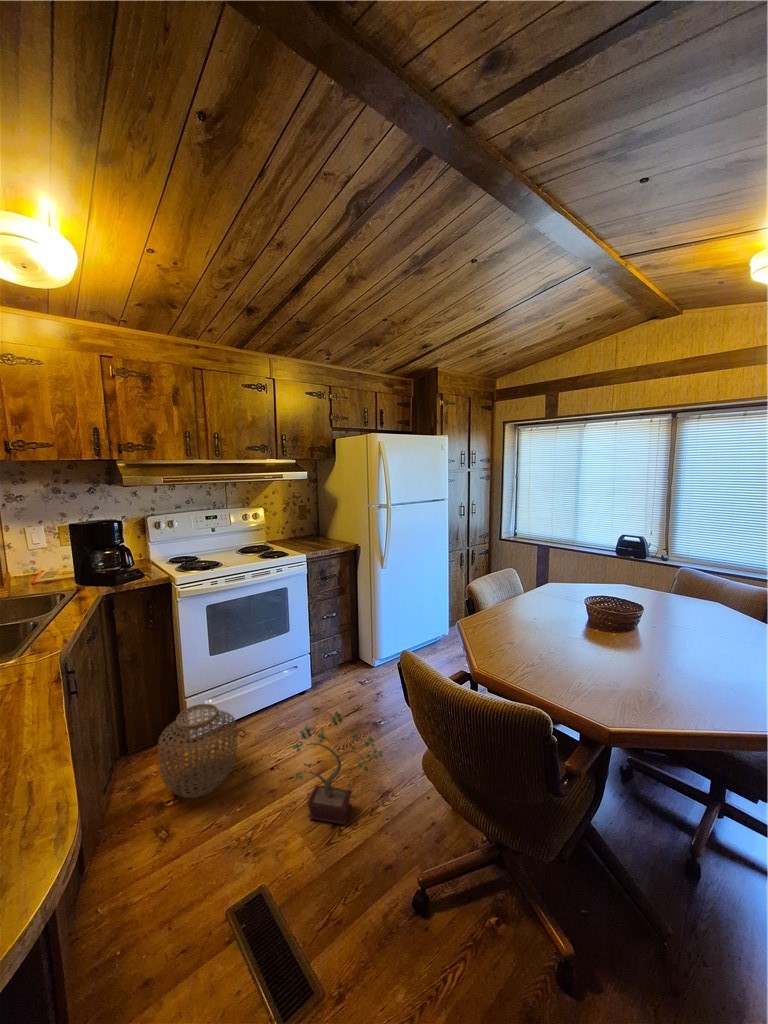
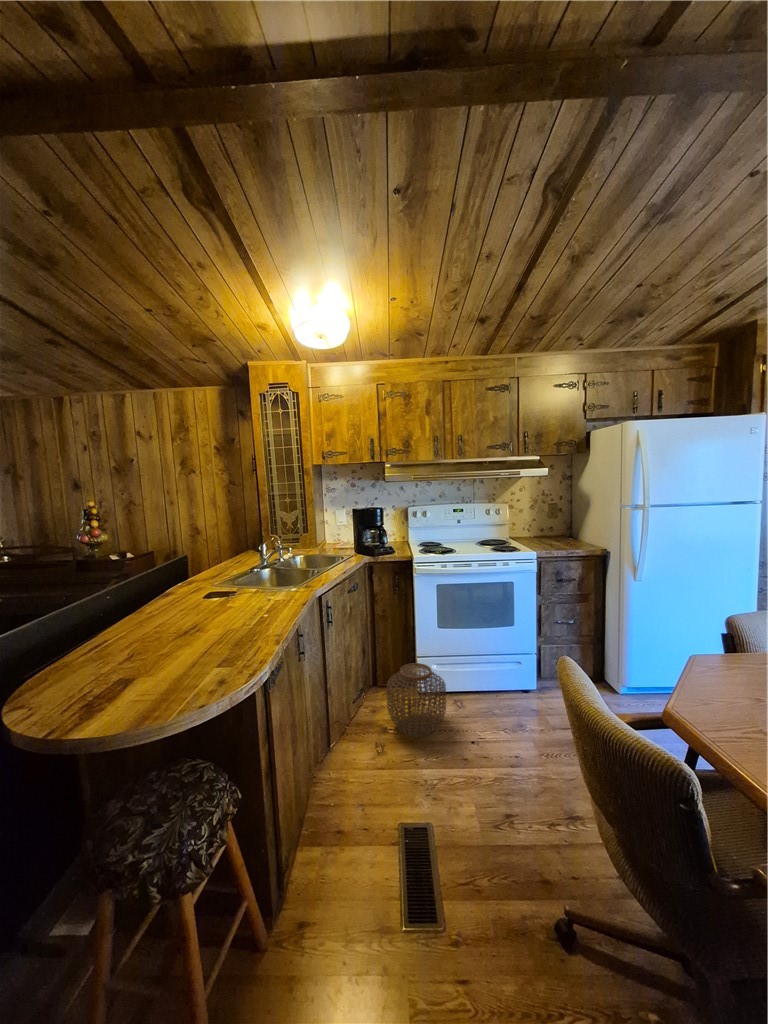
potted plant: present [292,711,383,824] -> none [474,705,555,819]

